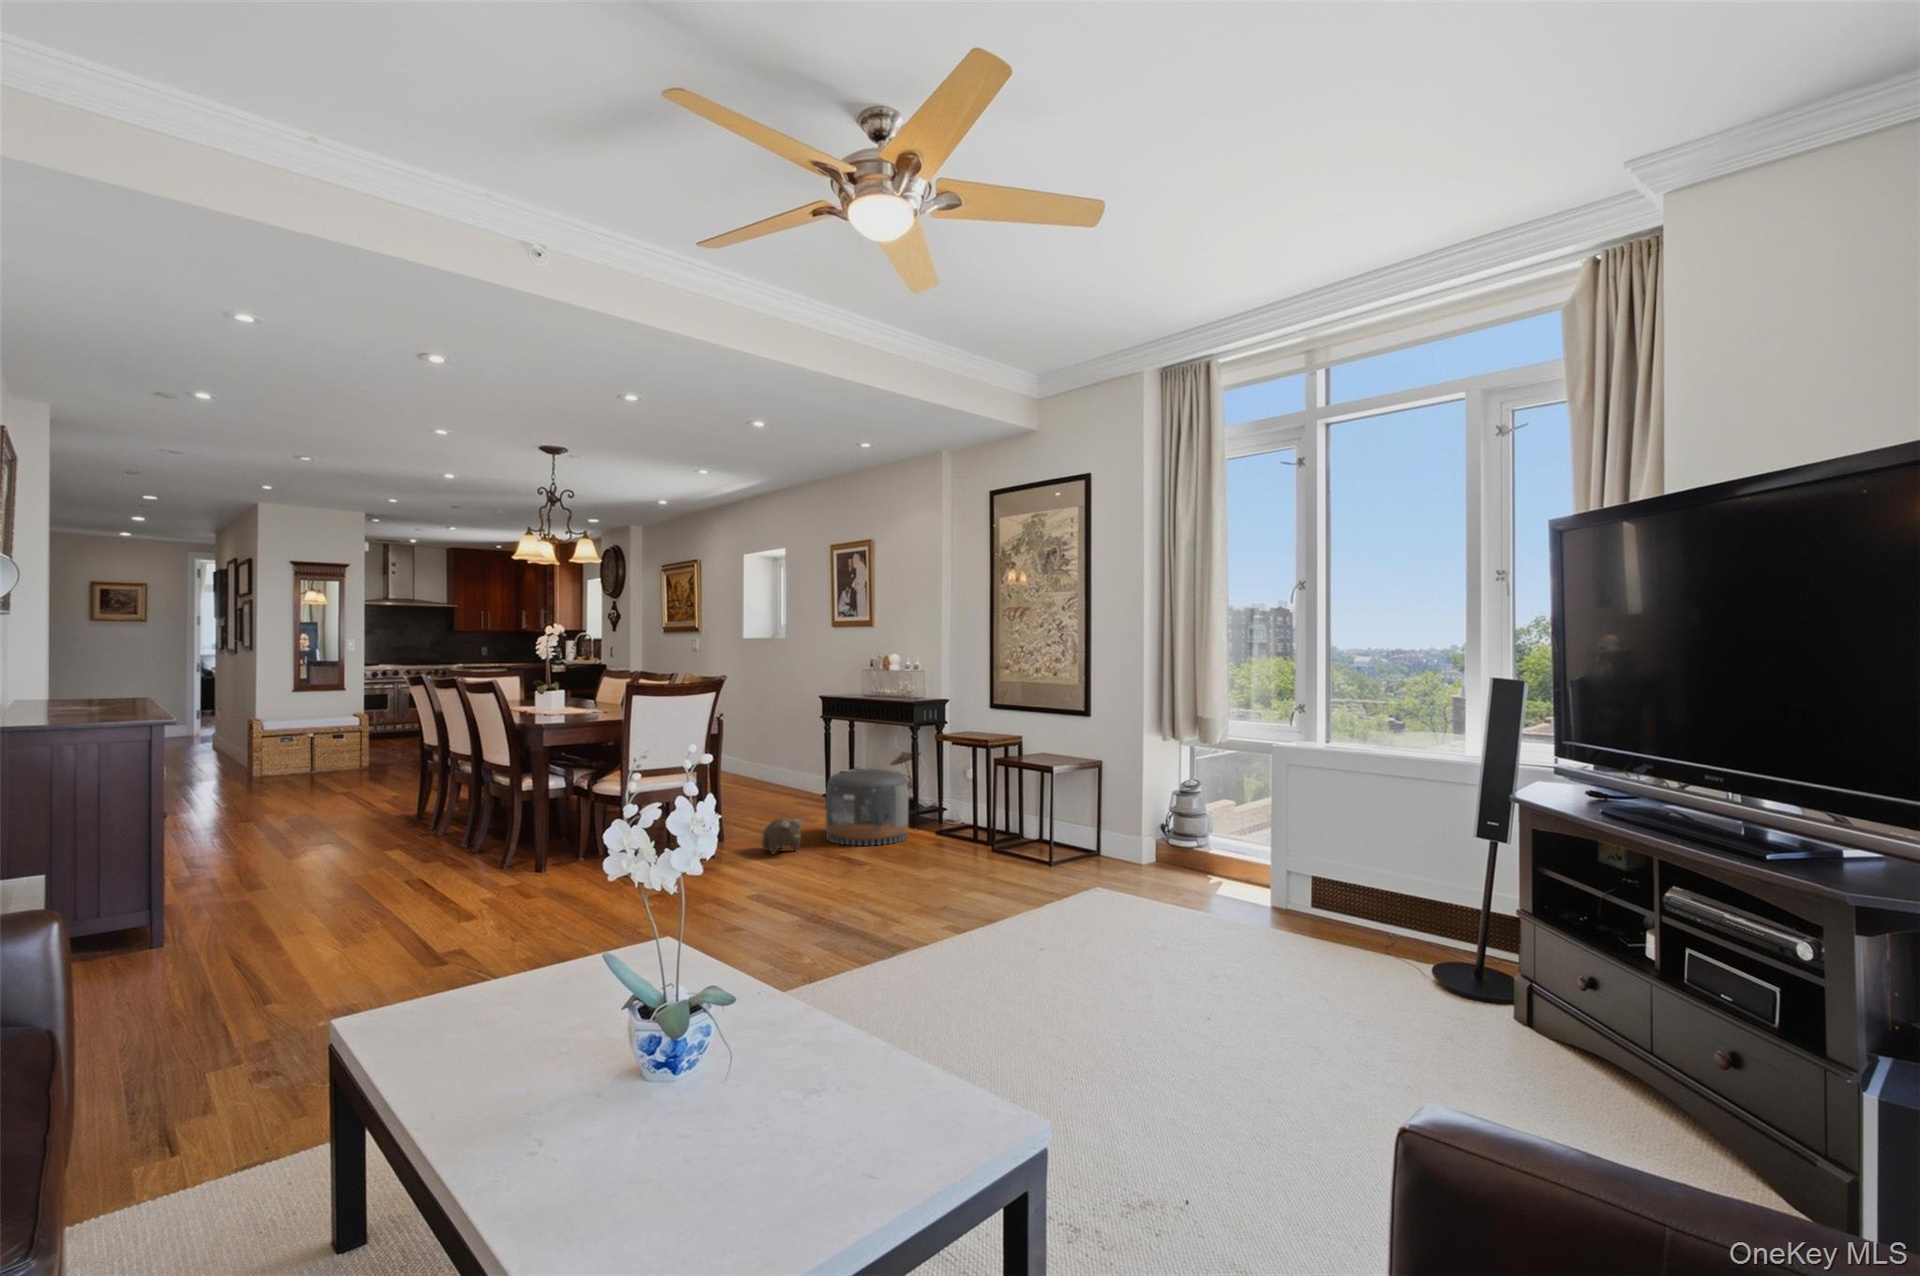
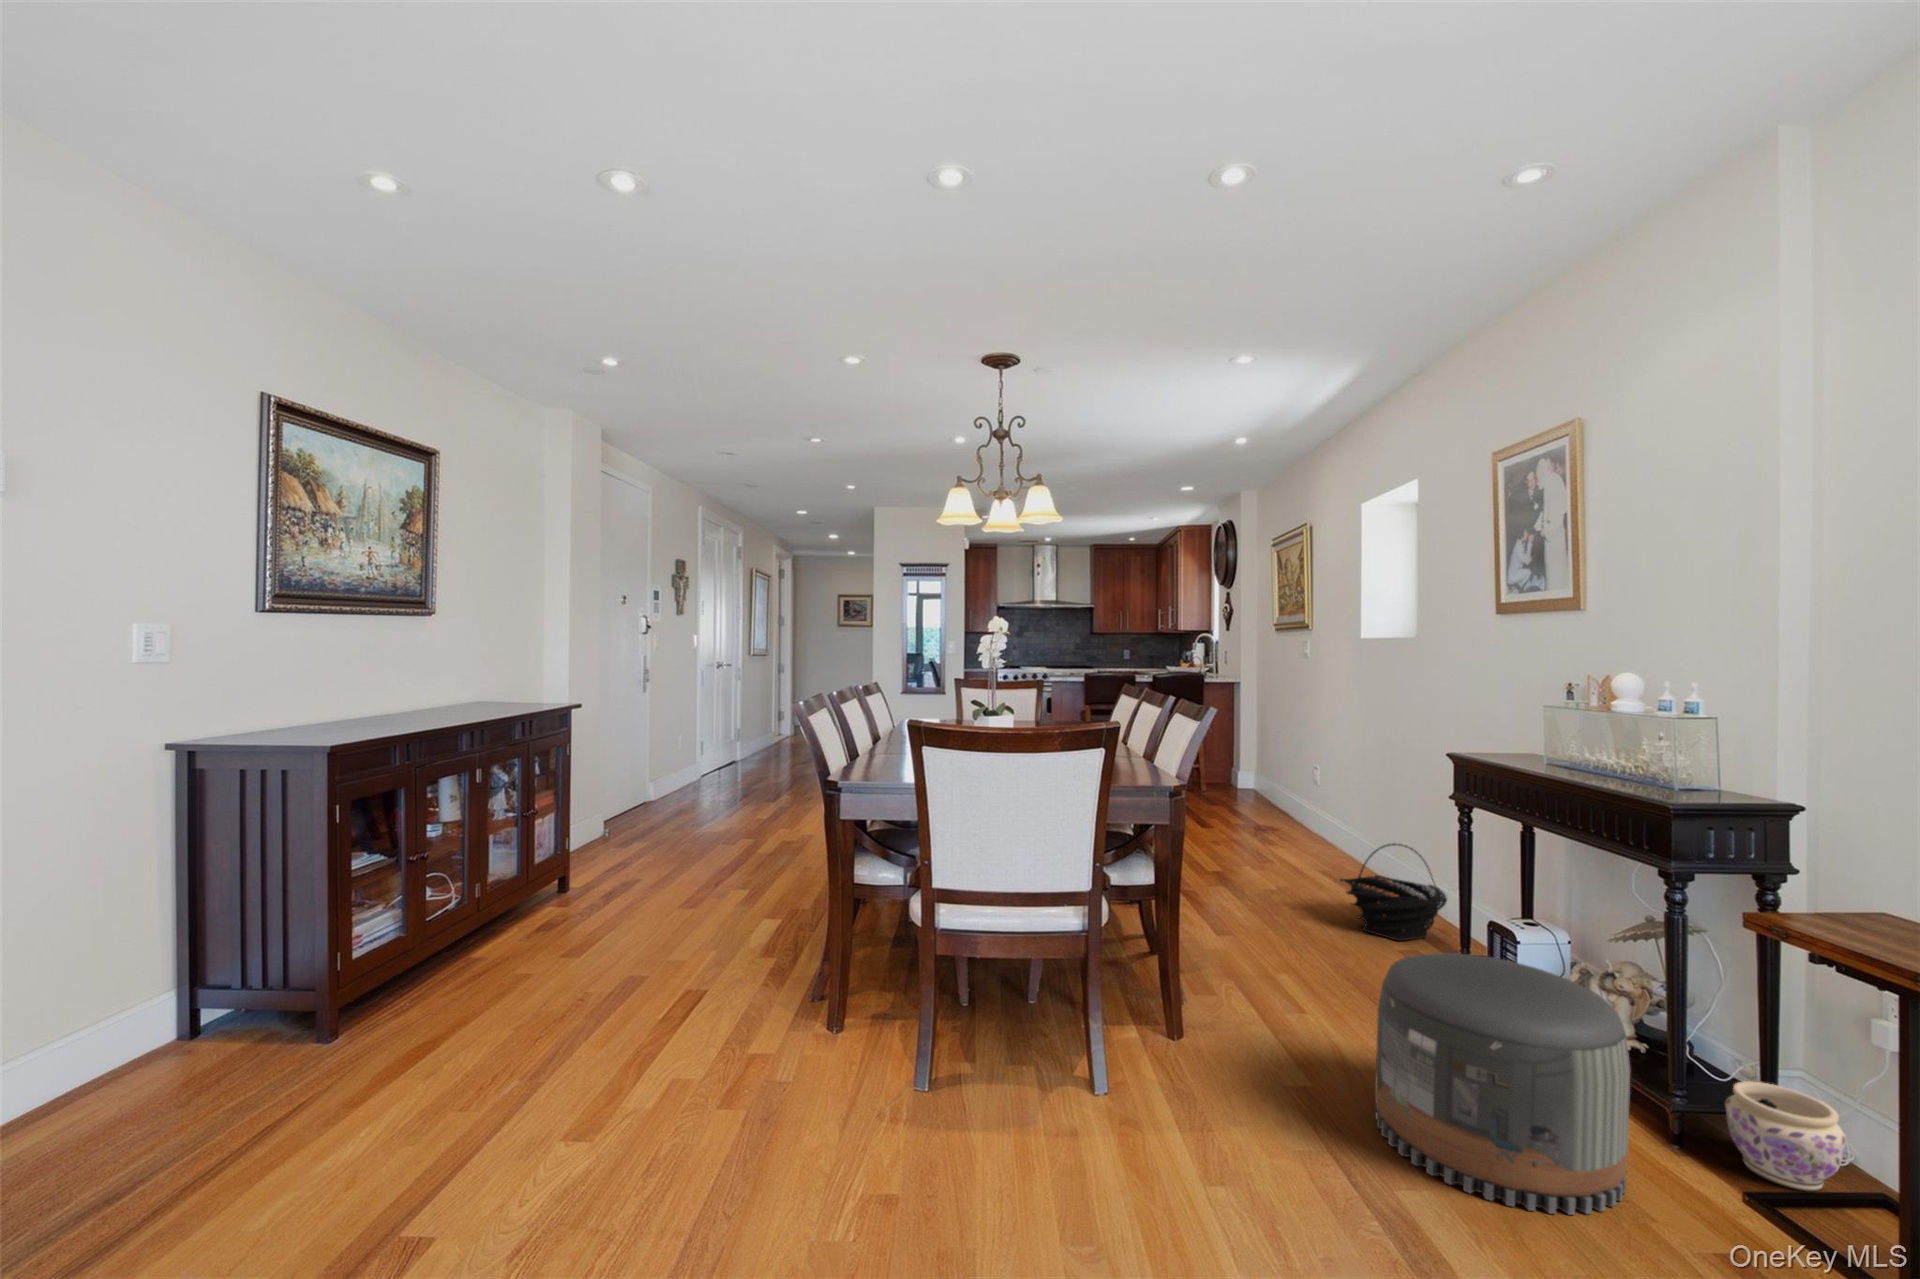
basket: none [760,748,813,797] -> present [1340,843,1447,941]
planter: none [930,797,961,826] -> present [1726,1081,1846,1192]
plush toy: present [762,819,803,854] -> none [1193,1043,1280,1136]

